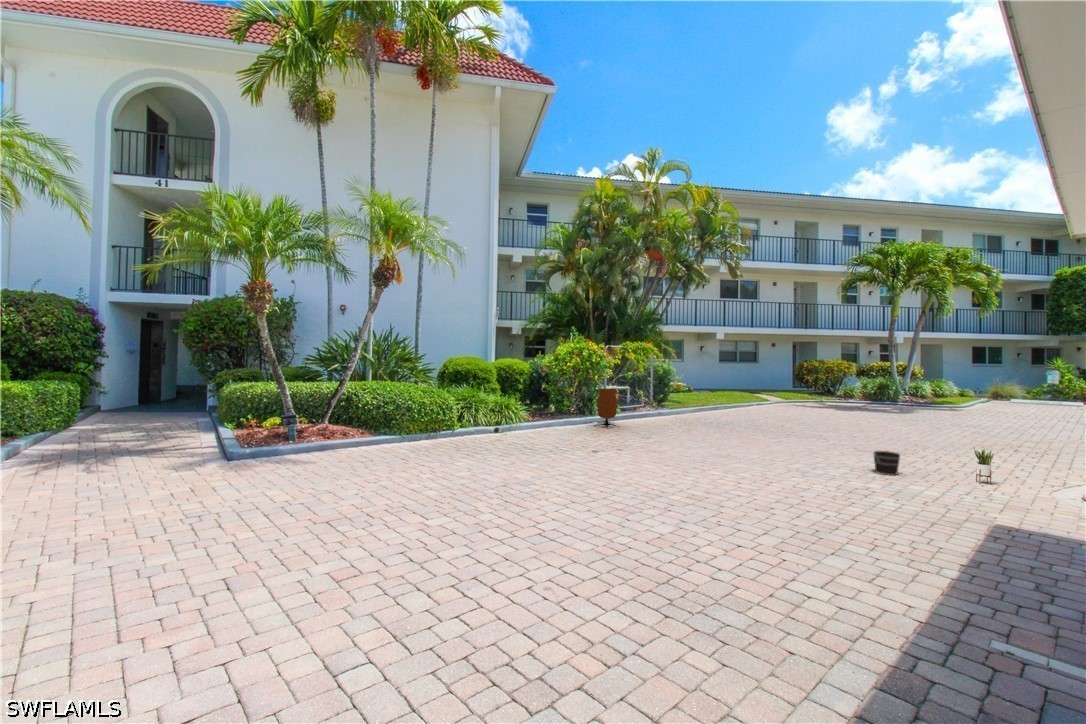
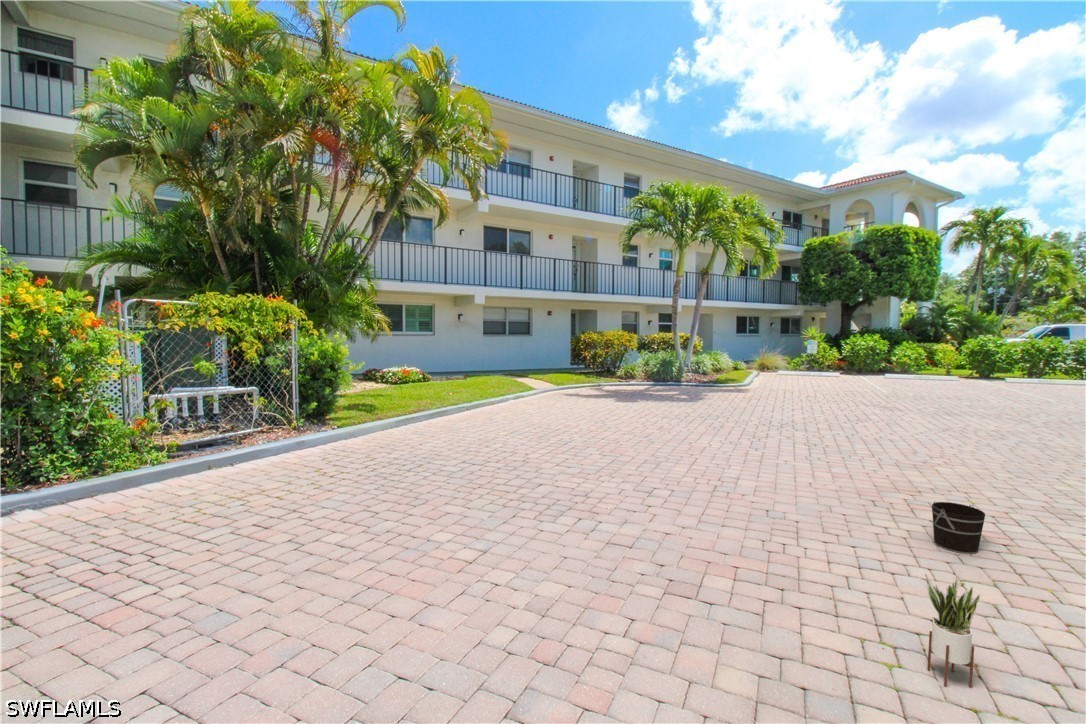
lounge chair: present [595,388,619,427] -> none [74,408,172,508]
bucket: present [874,451,900,475] -> present [932,502,985,554]

